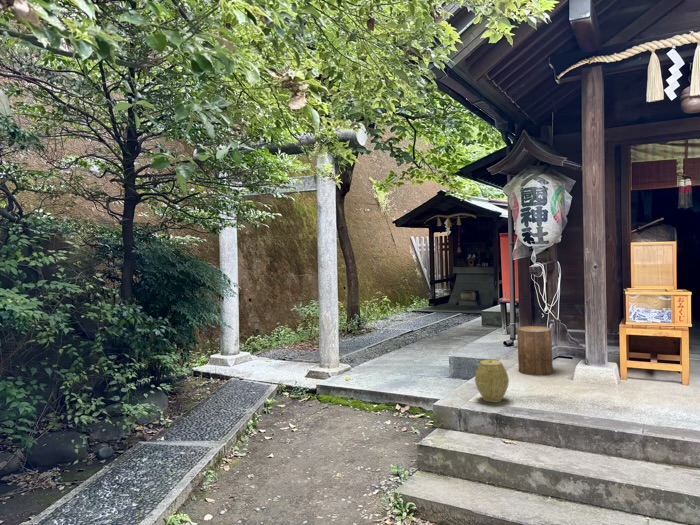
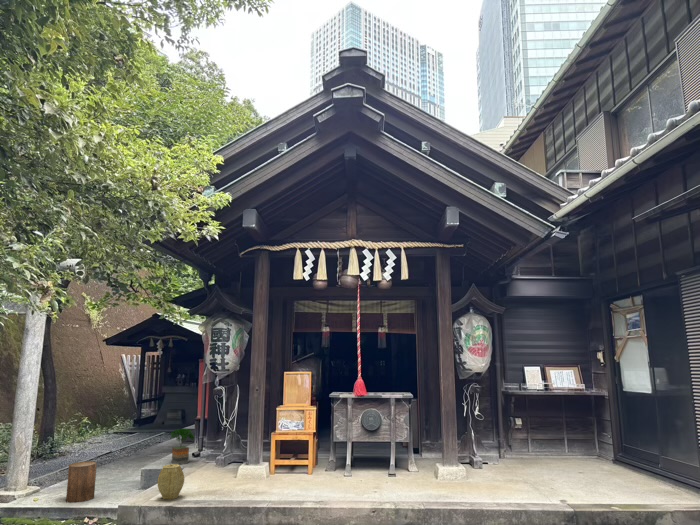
potted tree: none [476,312,506,354] -> present [171,429,194,464]
stool: present [517,326,553,376] -> present [66,461,97,503]

